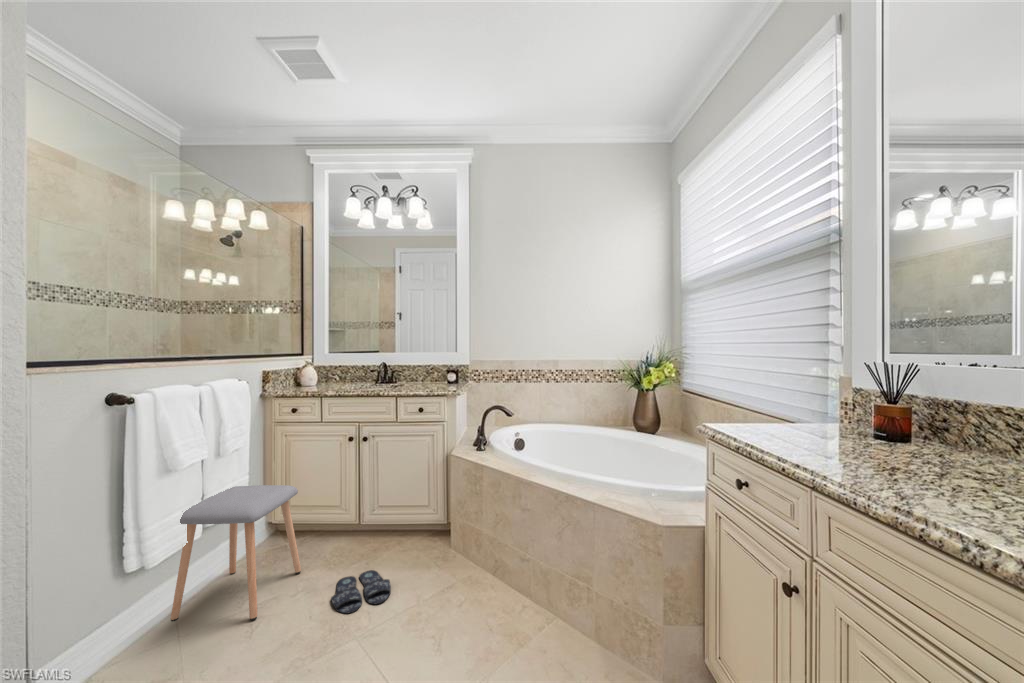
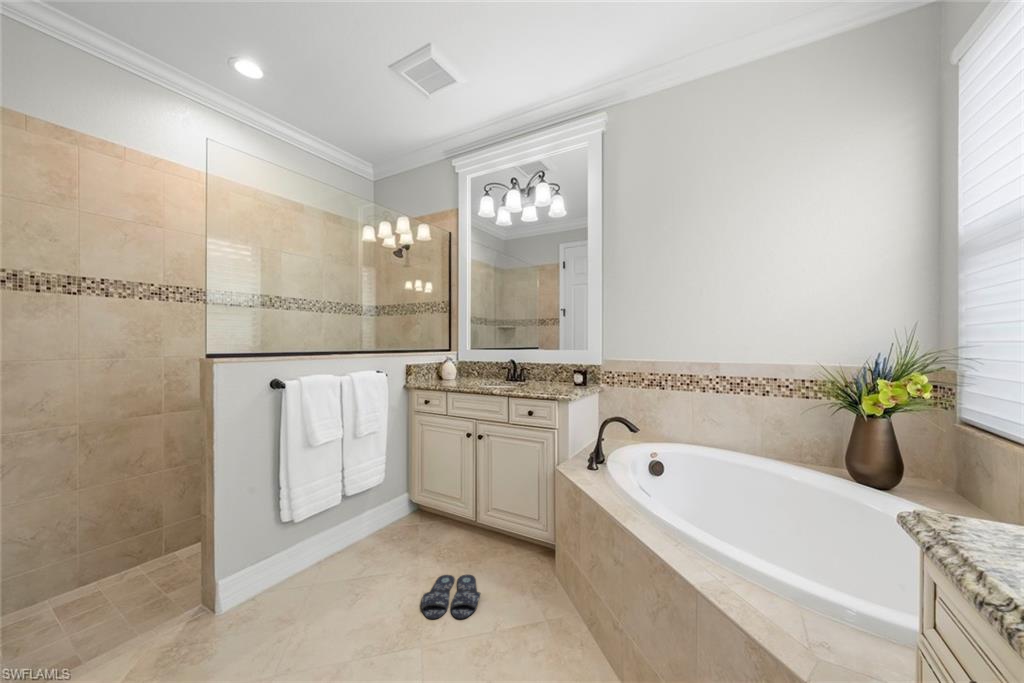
stool: present [171,485,301,621] -> none [314,465,417,593]

